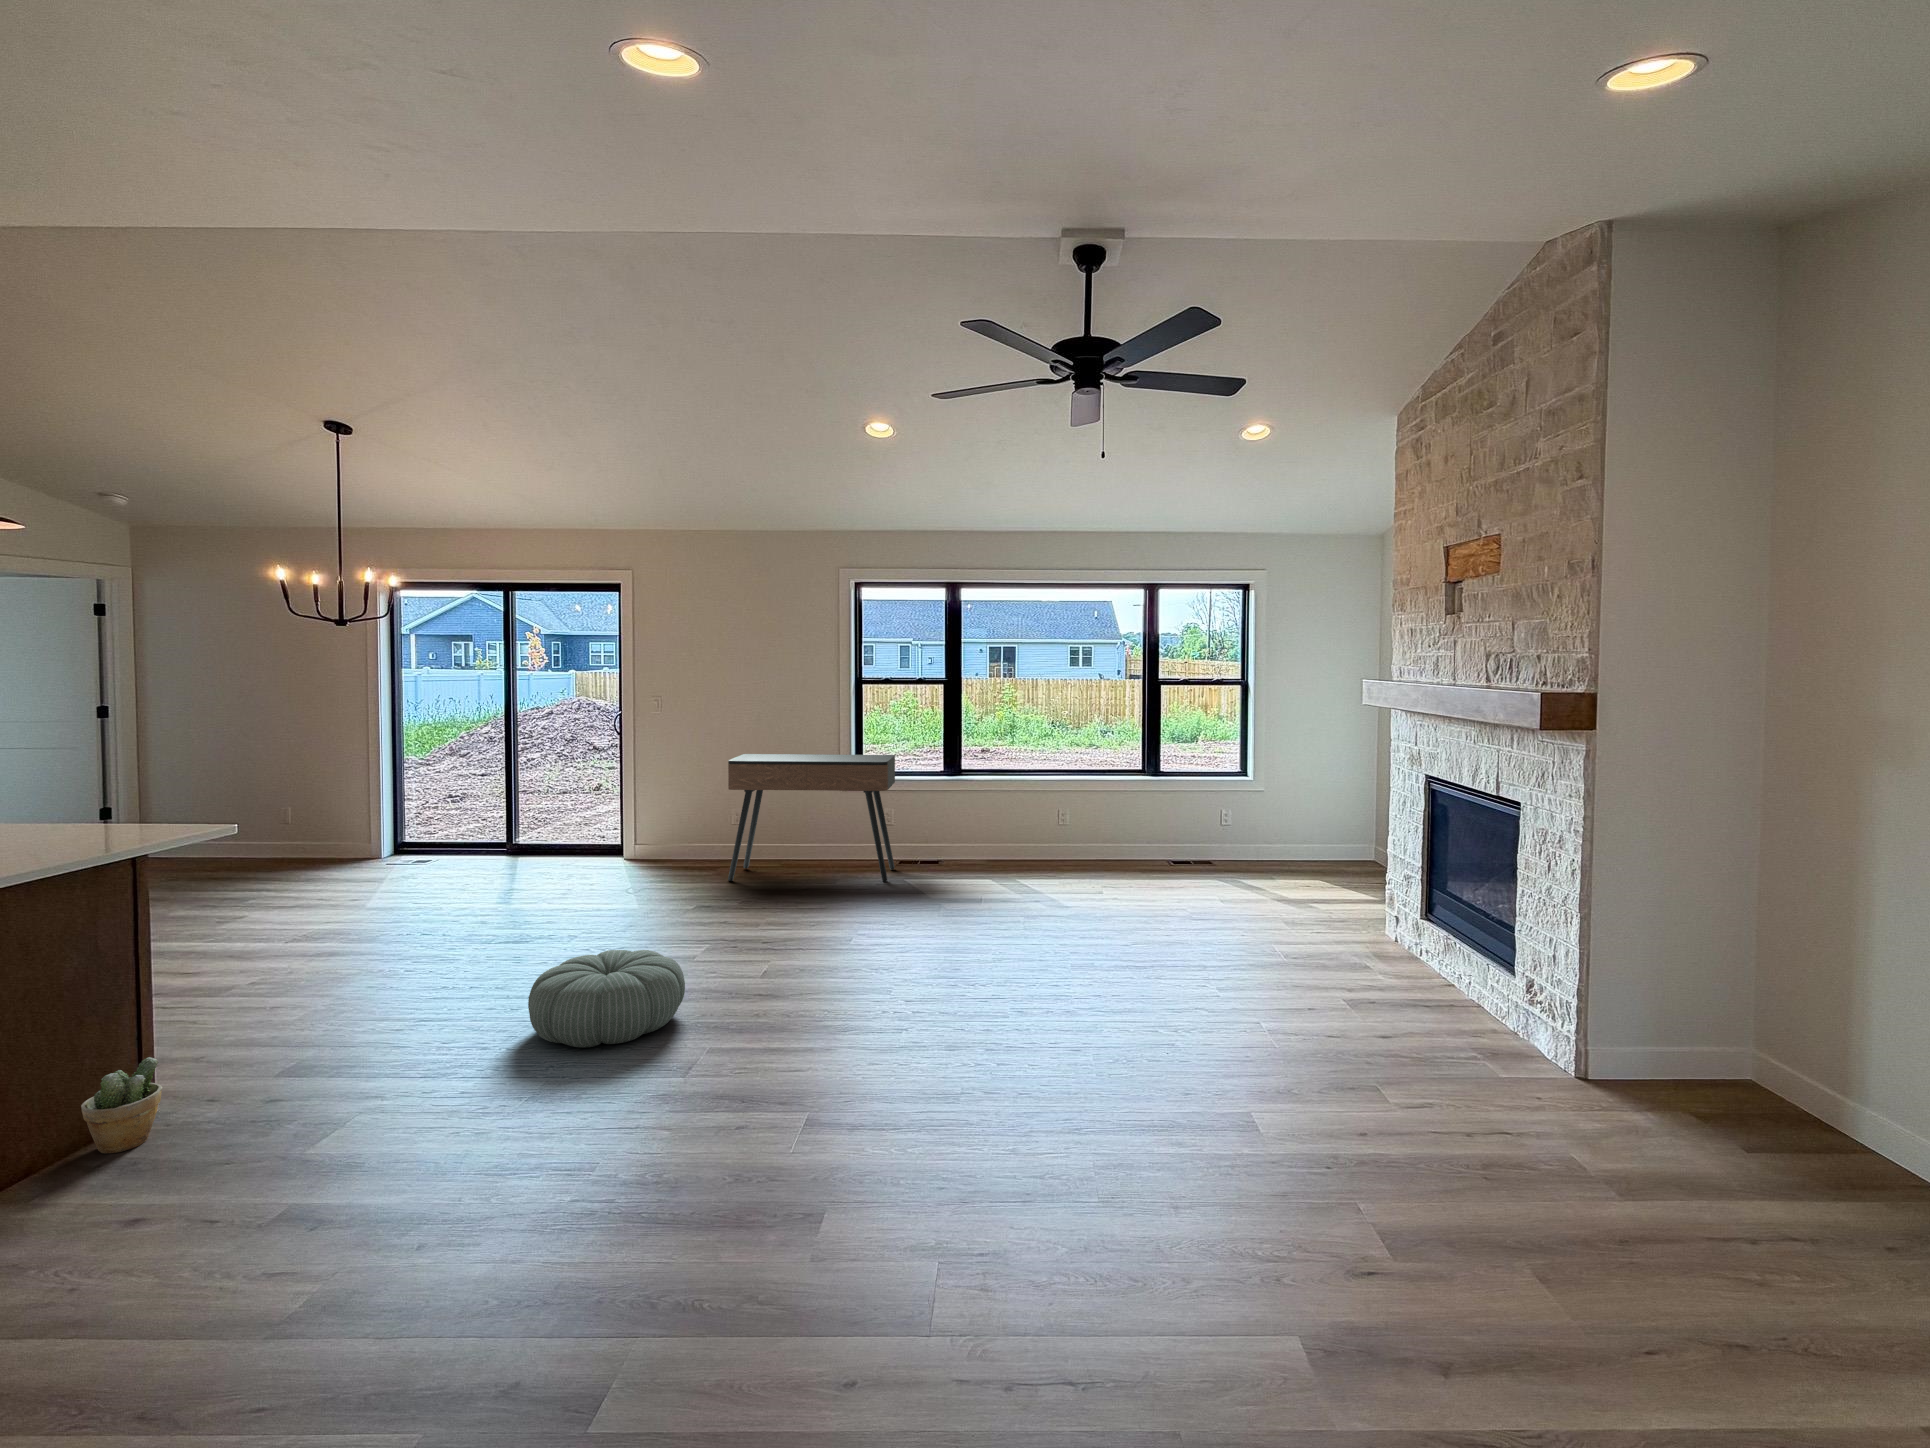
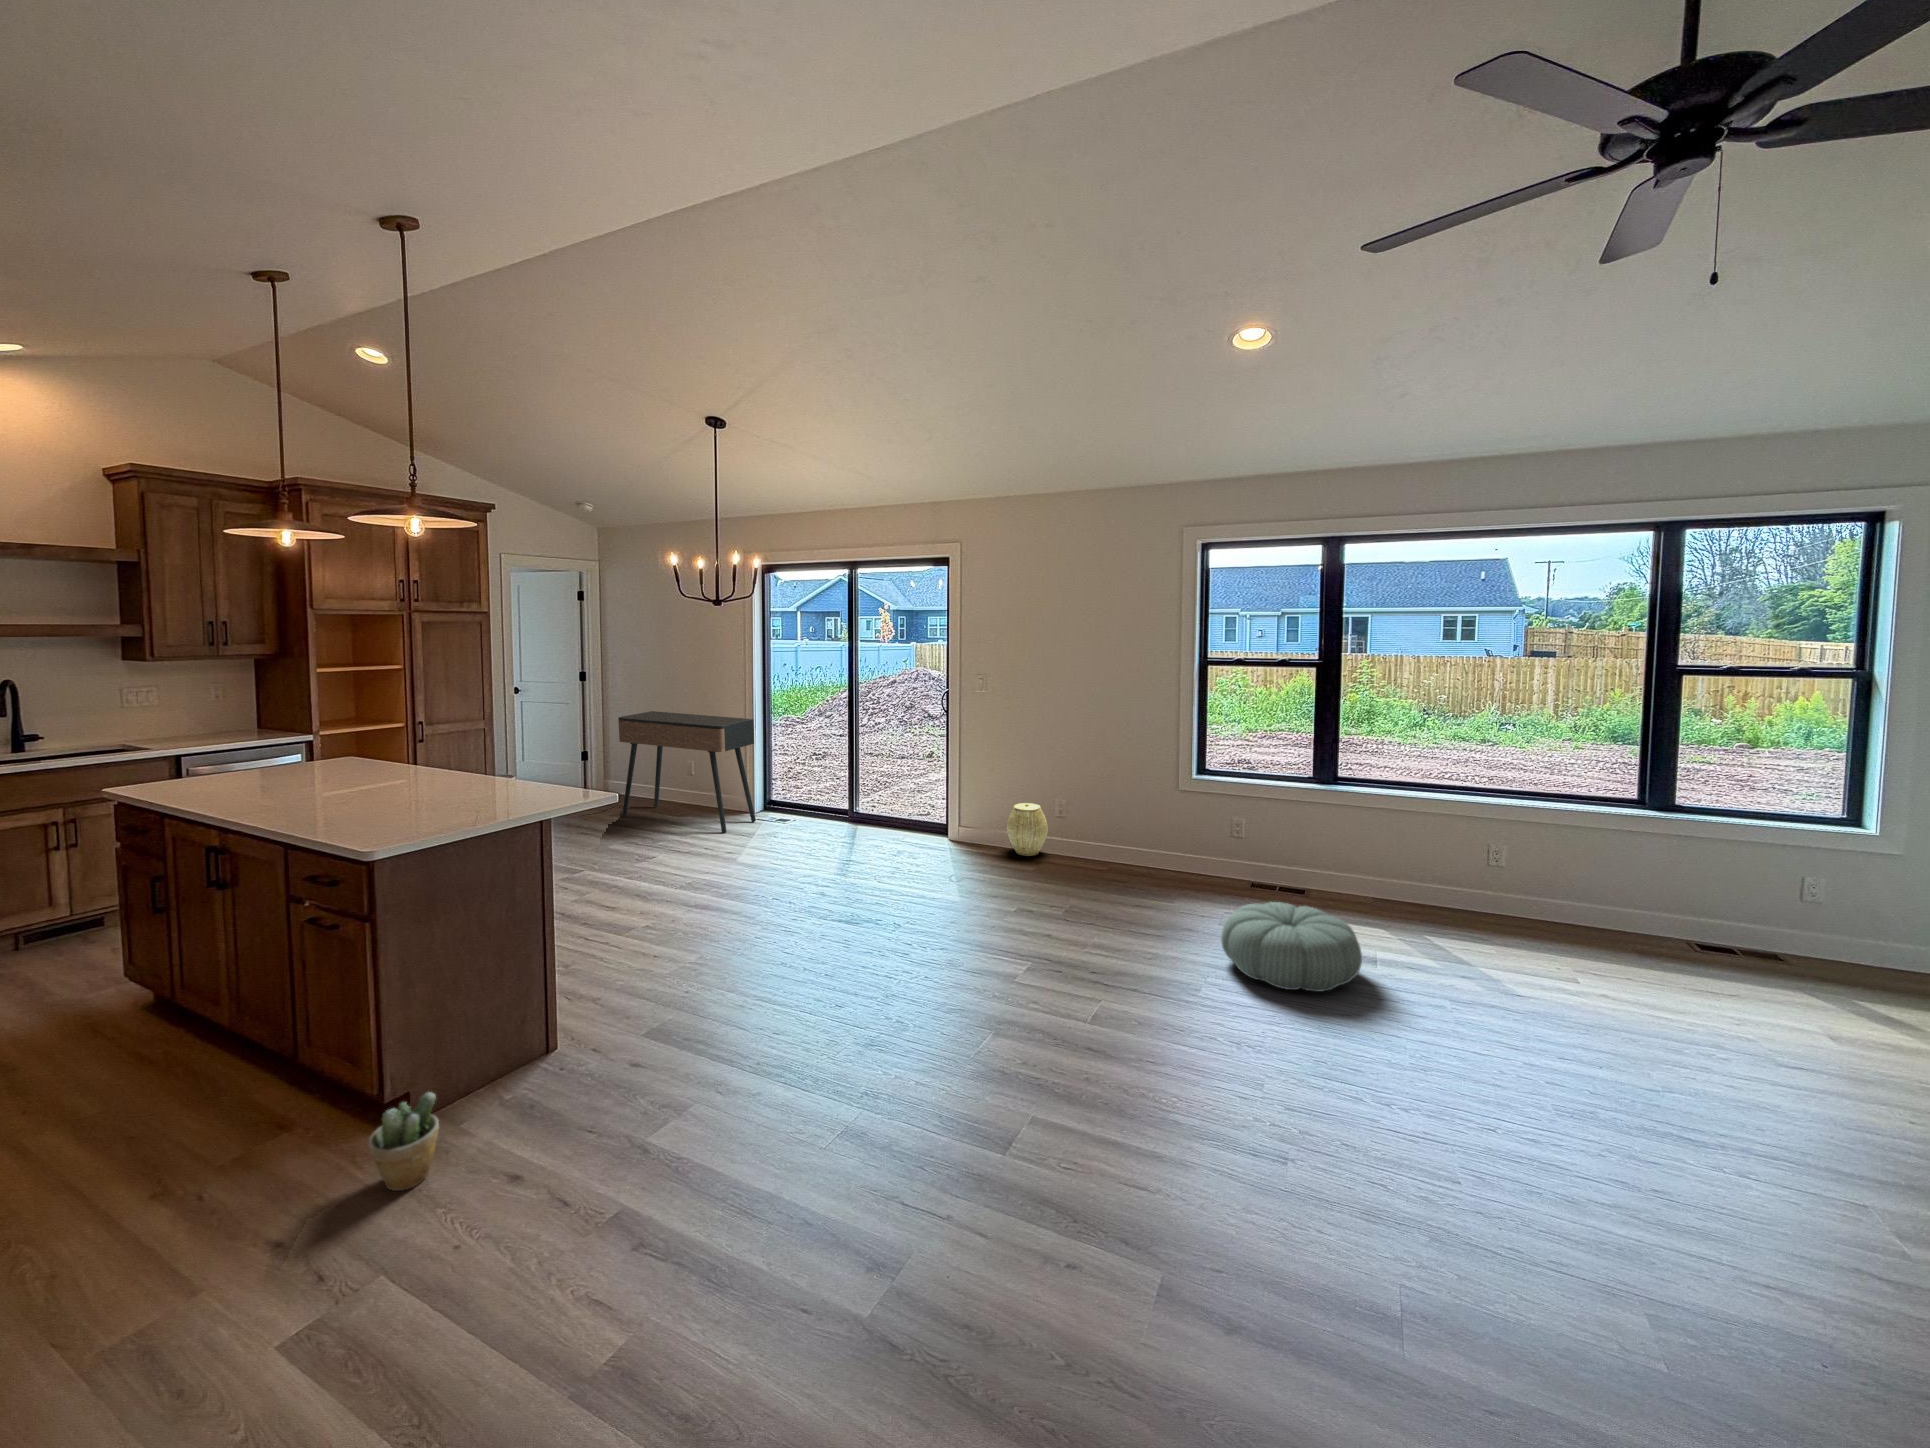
console table: present [728,754,895,882] -> present [618,711,756,833]
woven basket: none [683,816,723,865] -> present [1007,803,1048,856]
pouf: present [528,950,685,1047] -> present [1221,902,1362,992]

